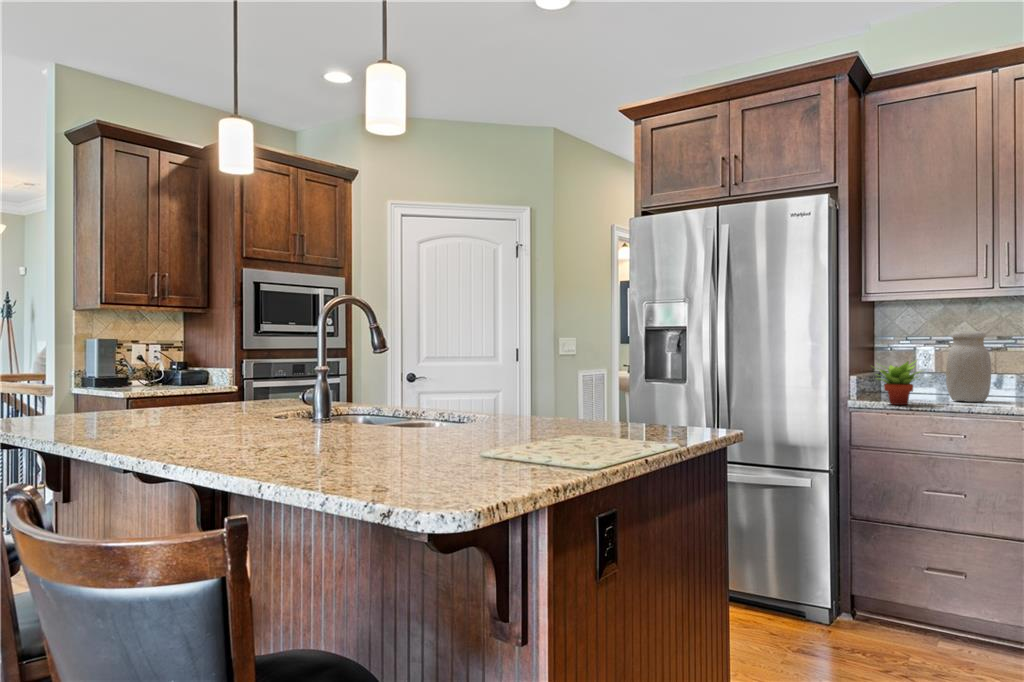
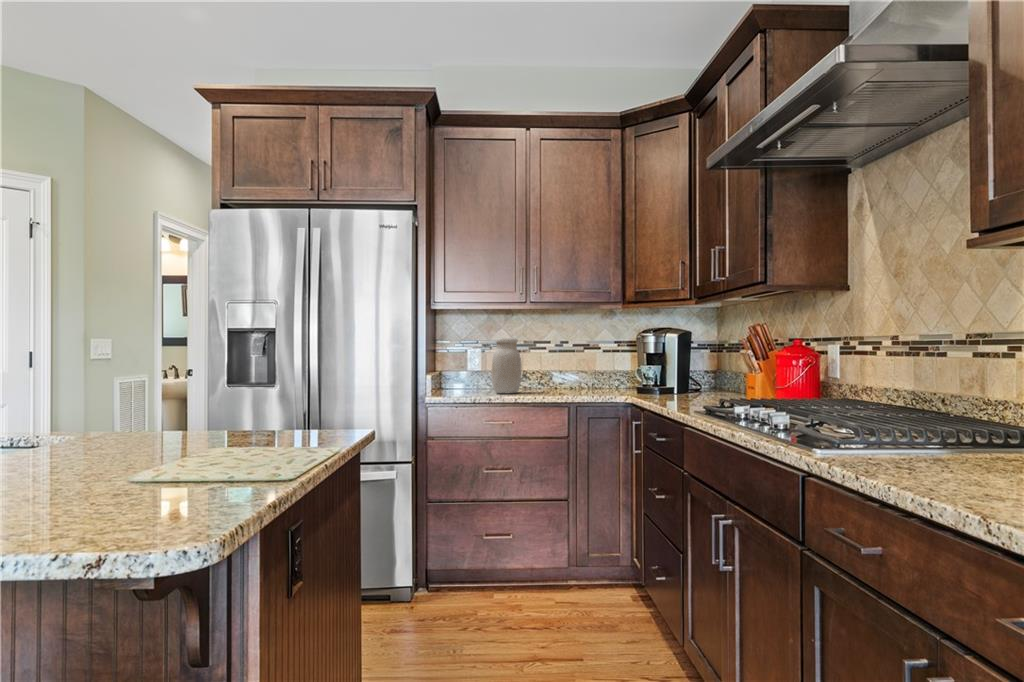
succulent plant: present [878,361,922,405] -> none [443,360,483,399]

